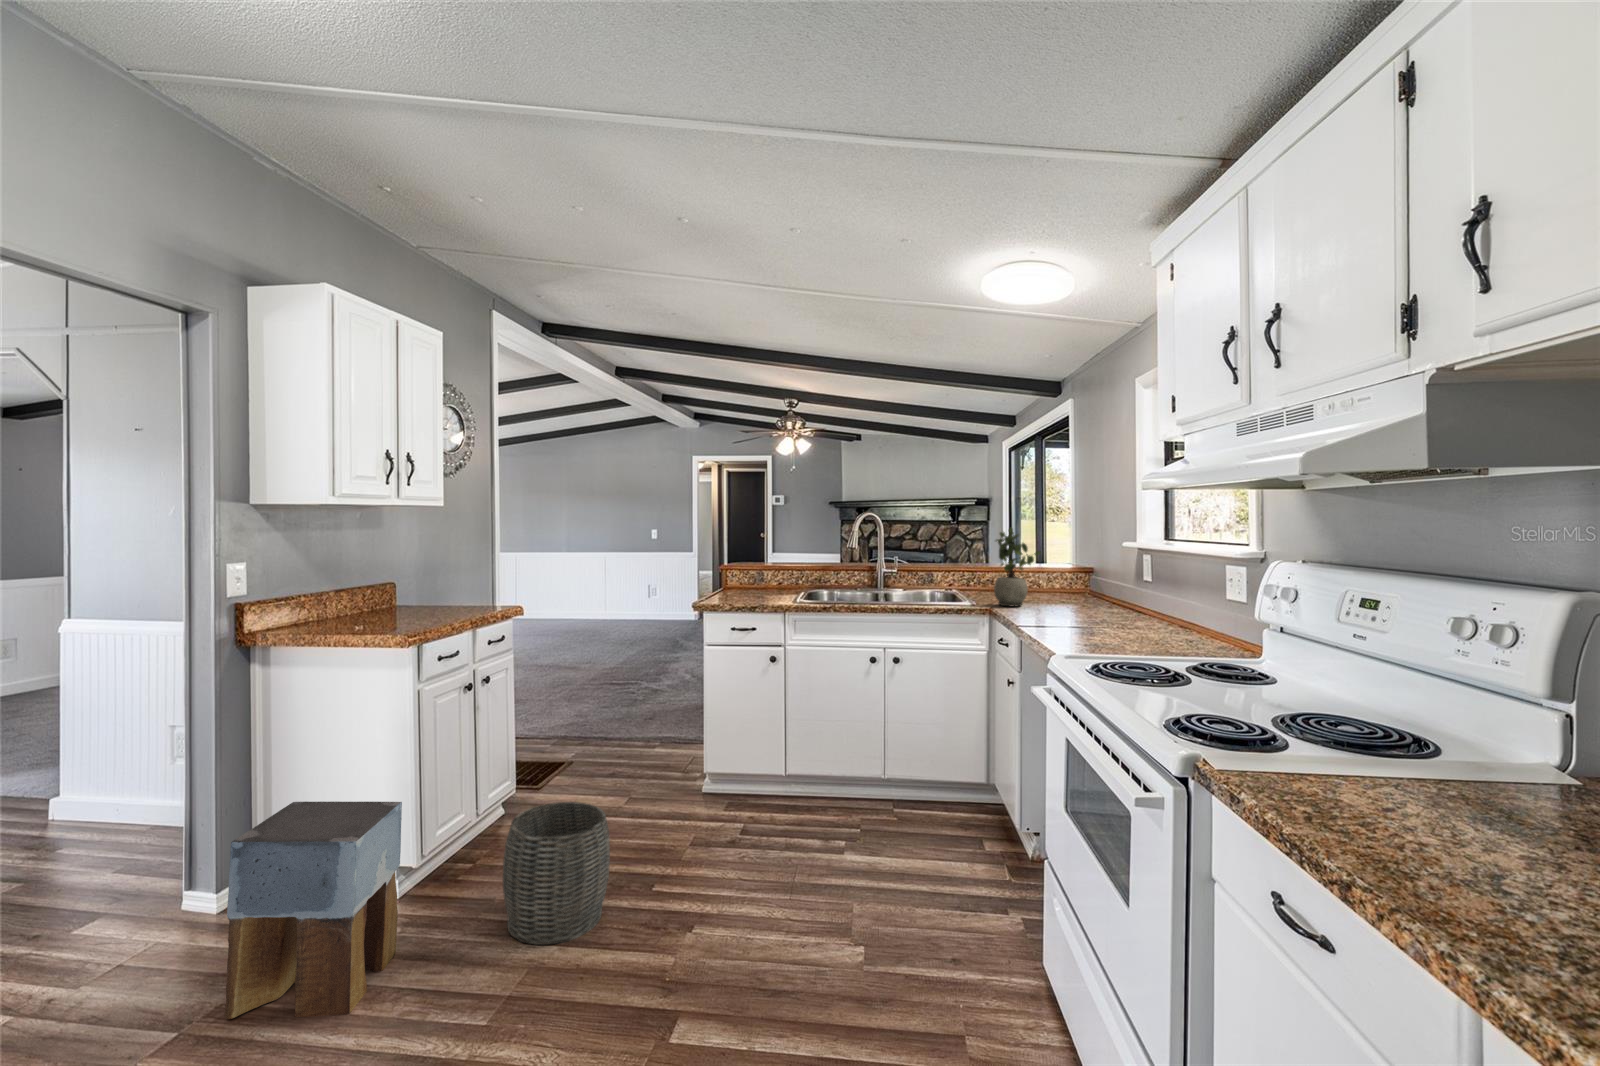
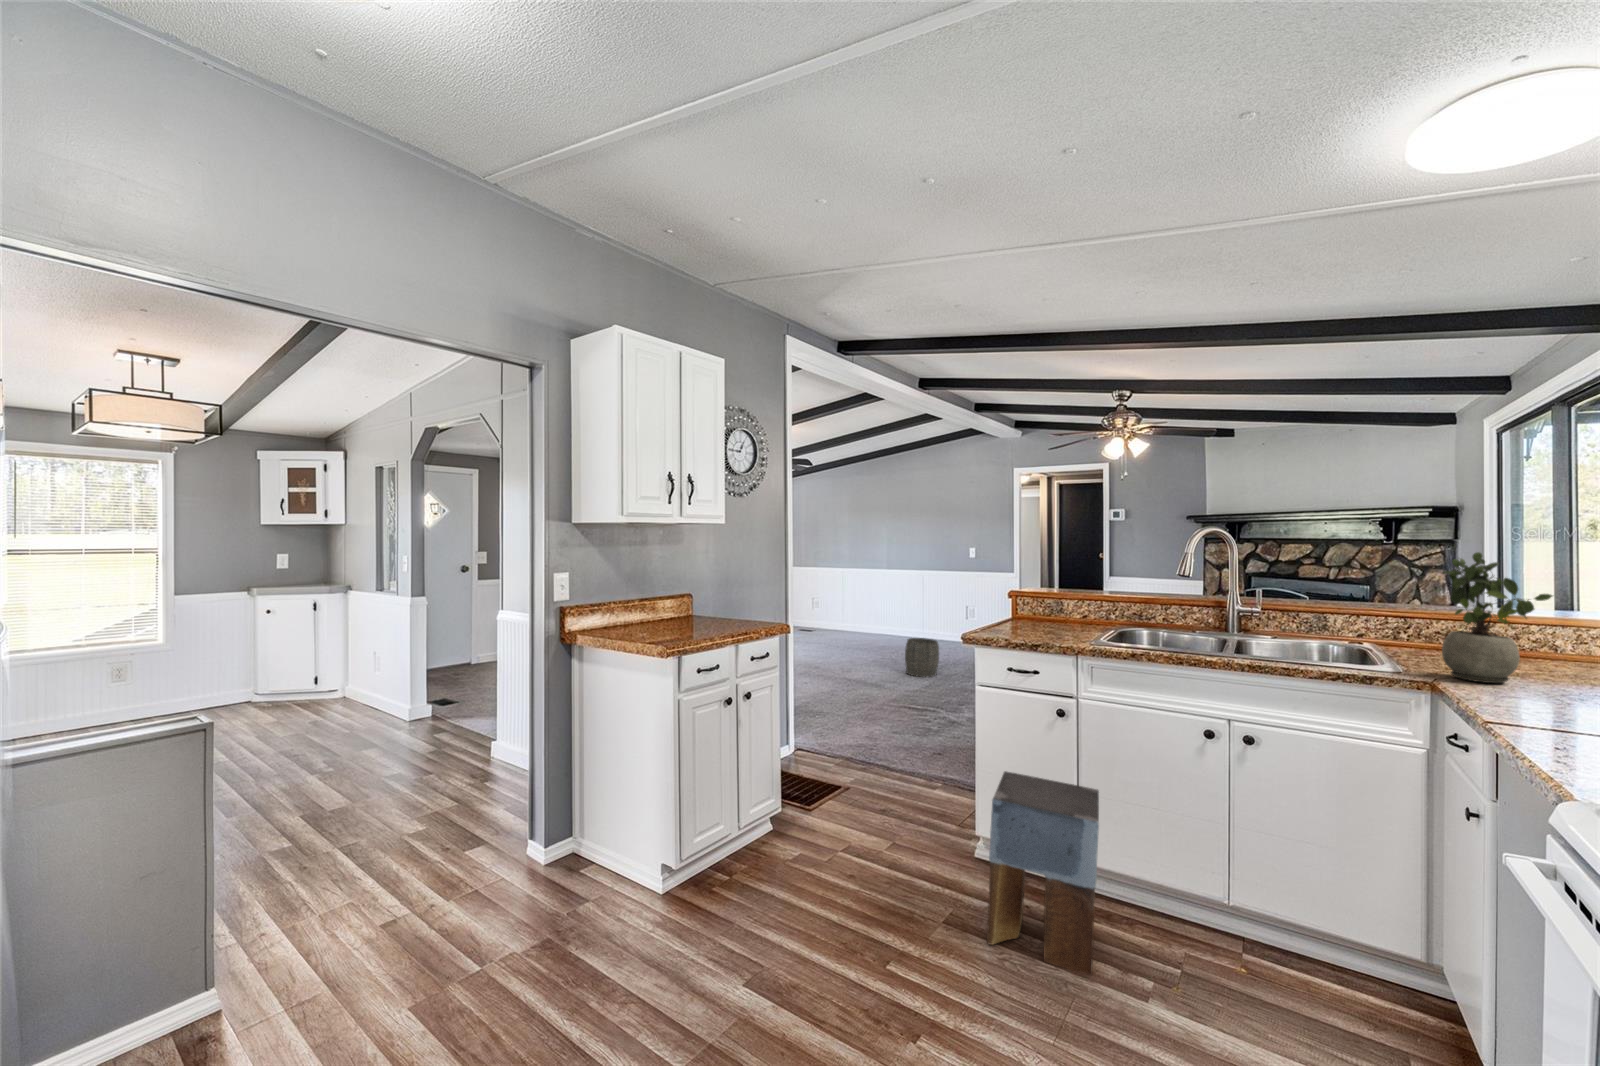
stool: present [225,802,402,1019] -> present [987,771,1099,975]
woven basket: present [503,802,610,945] -> present [905,638,939,677]

